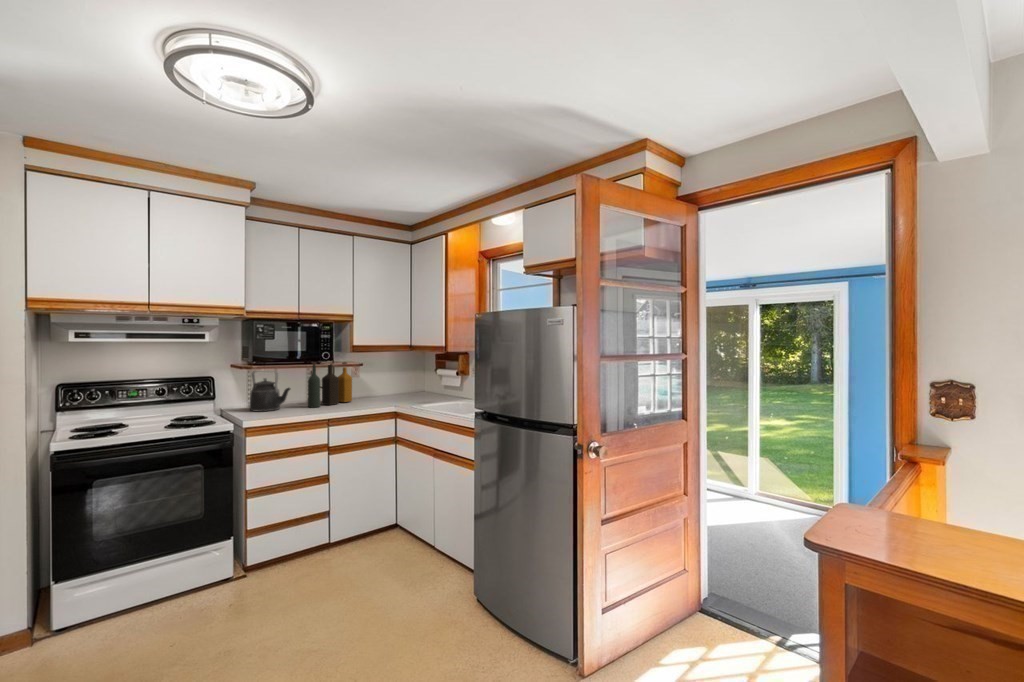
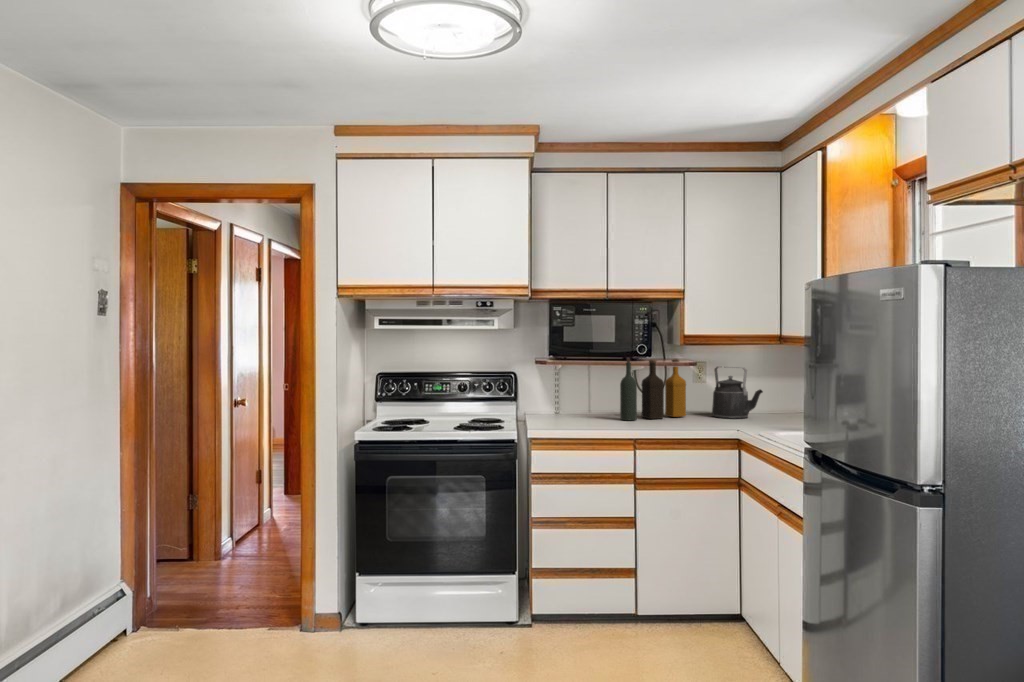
kettle: present [250,372,290,412] -> present [712,367,763,419]

